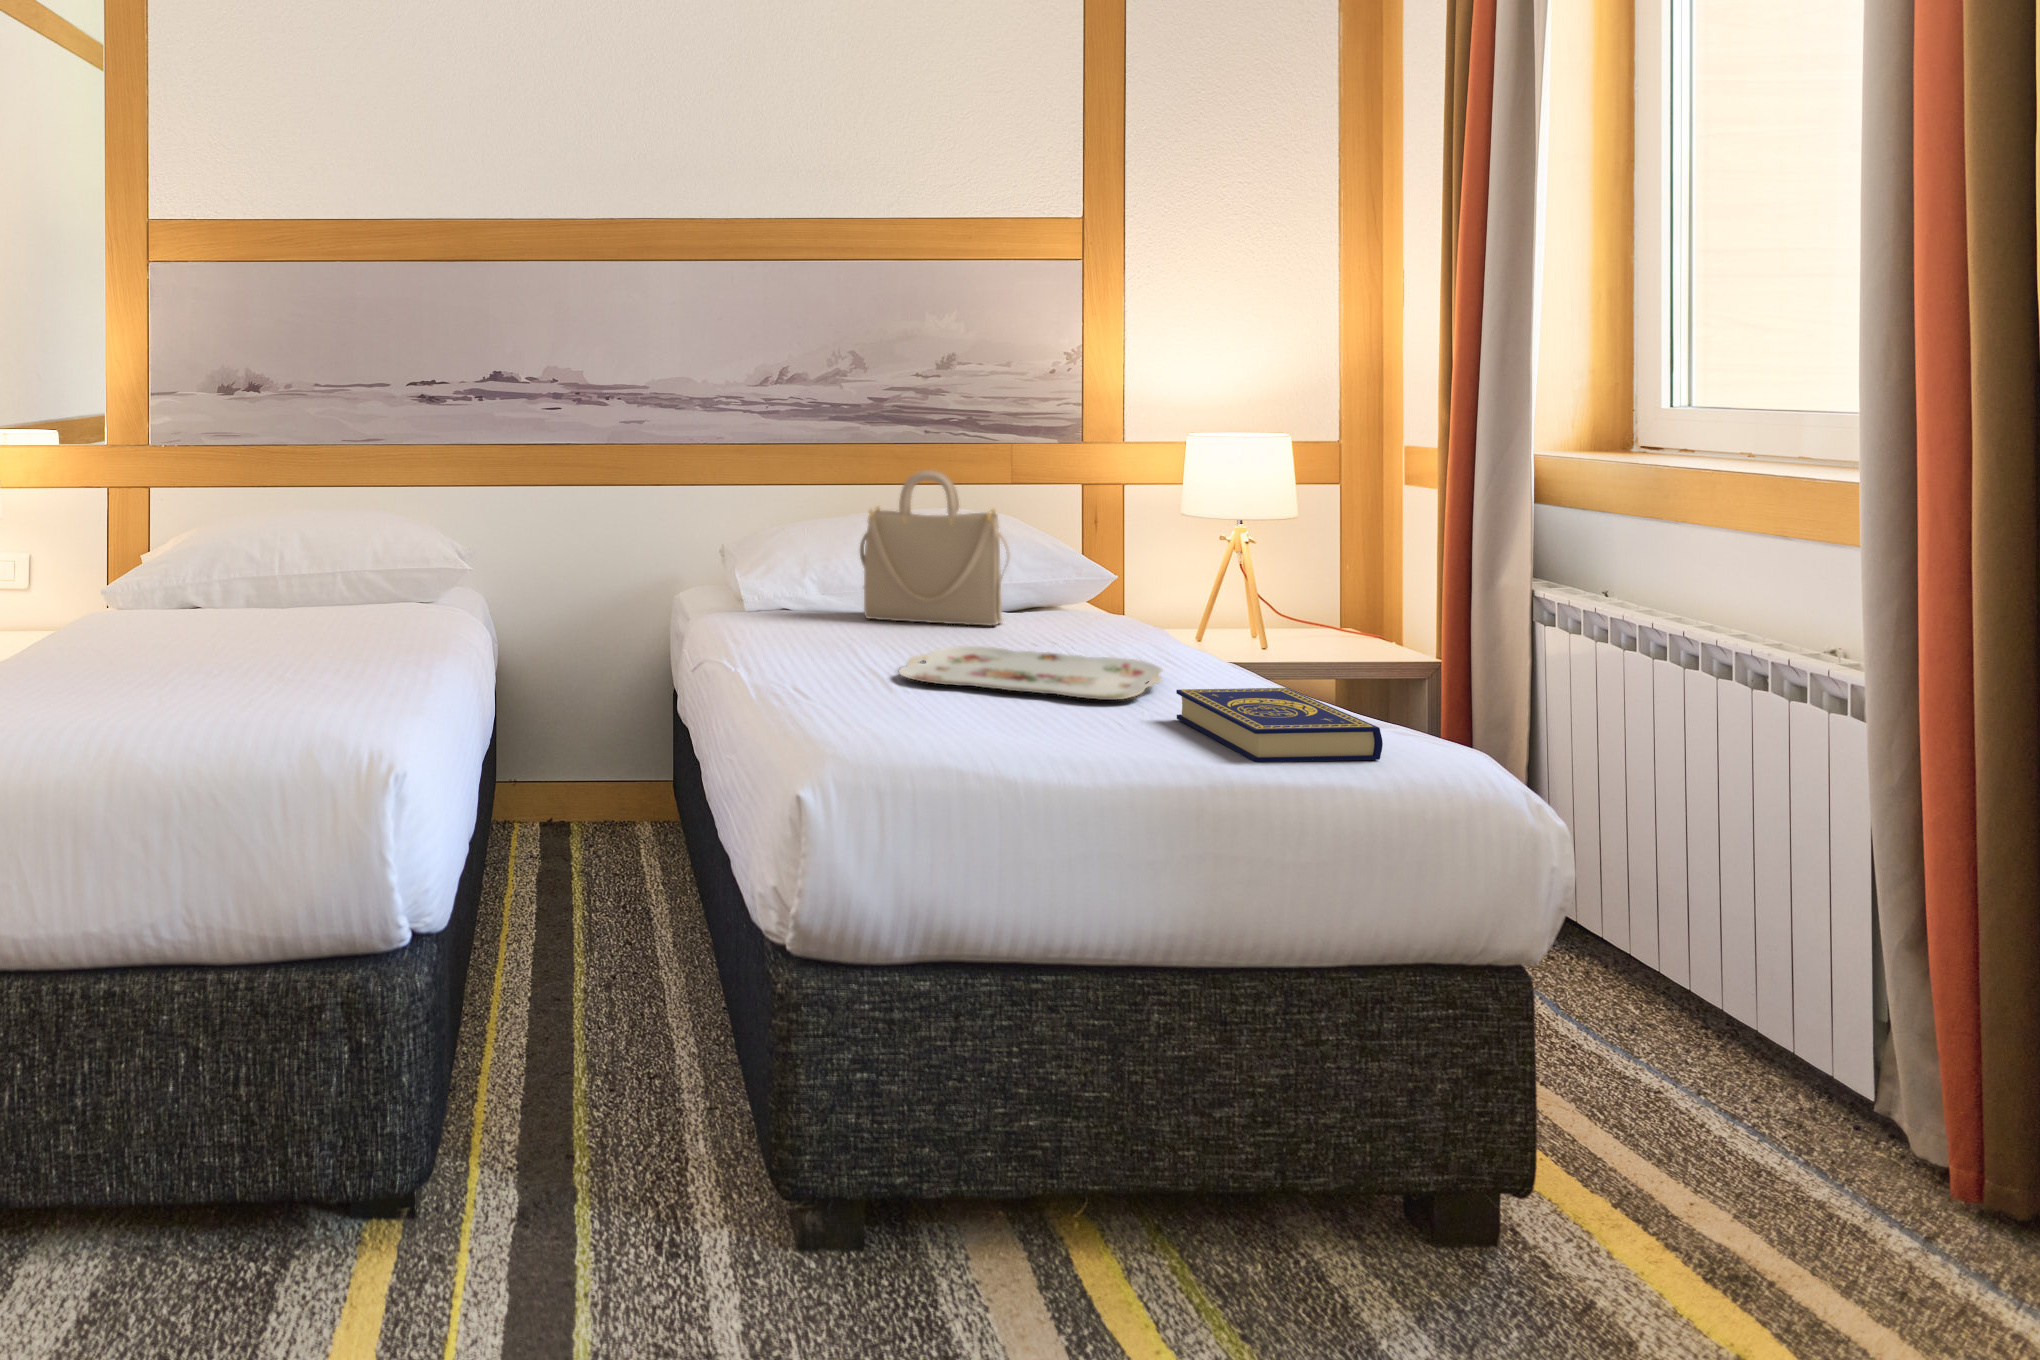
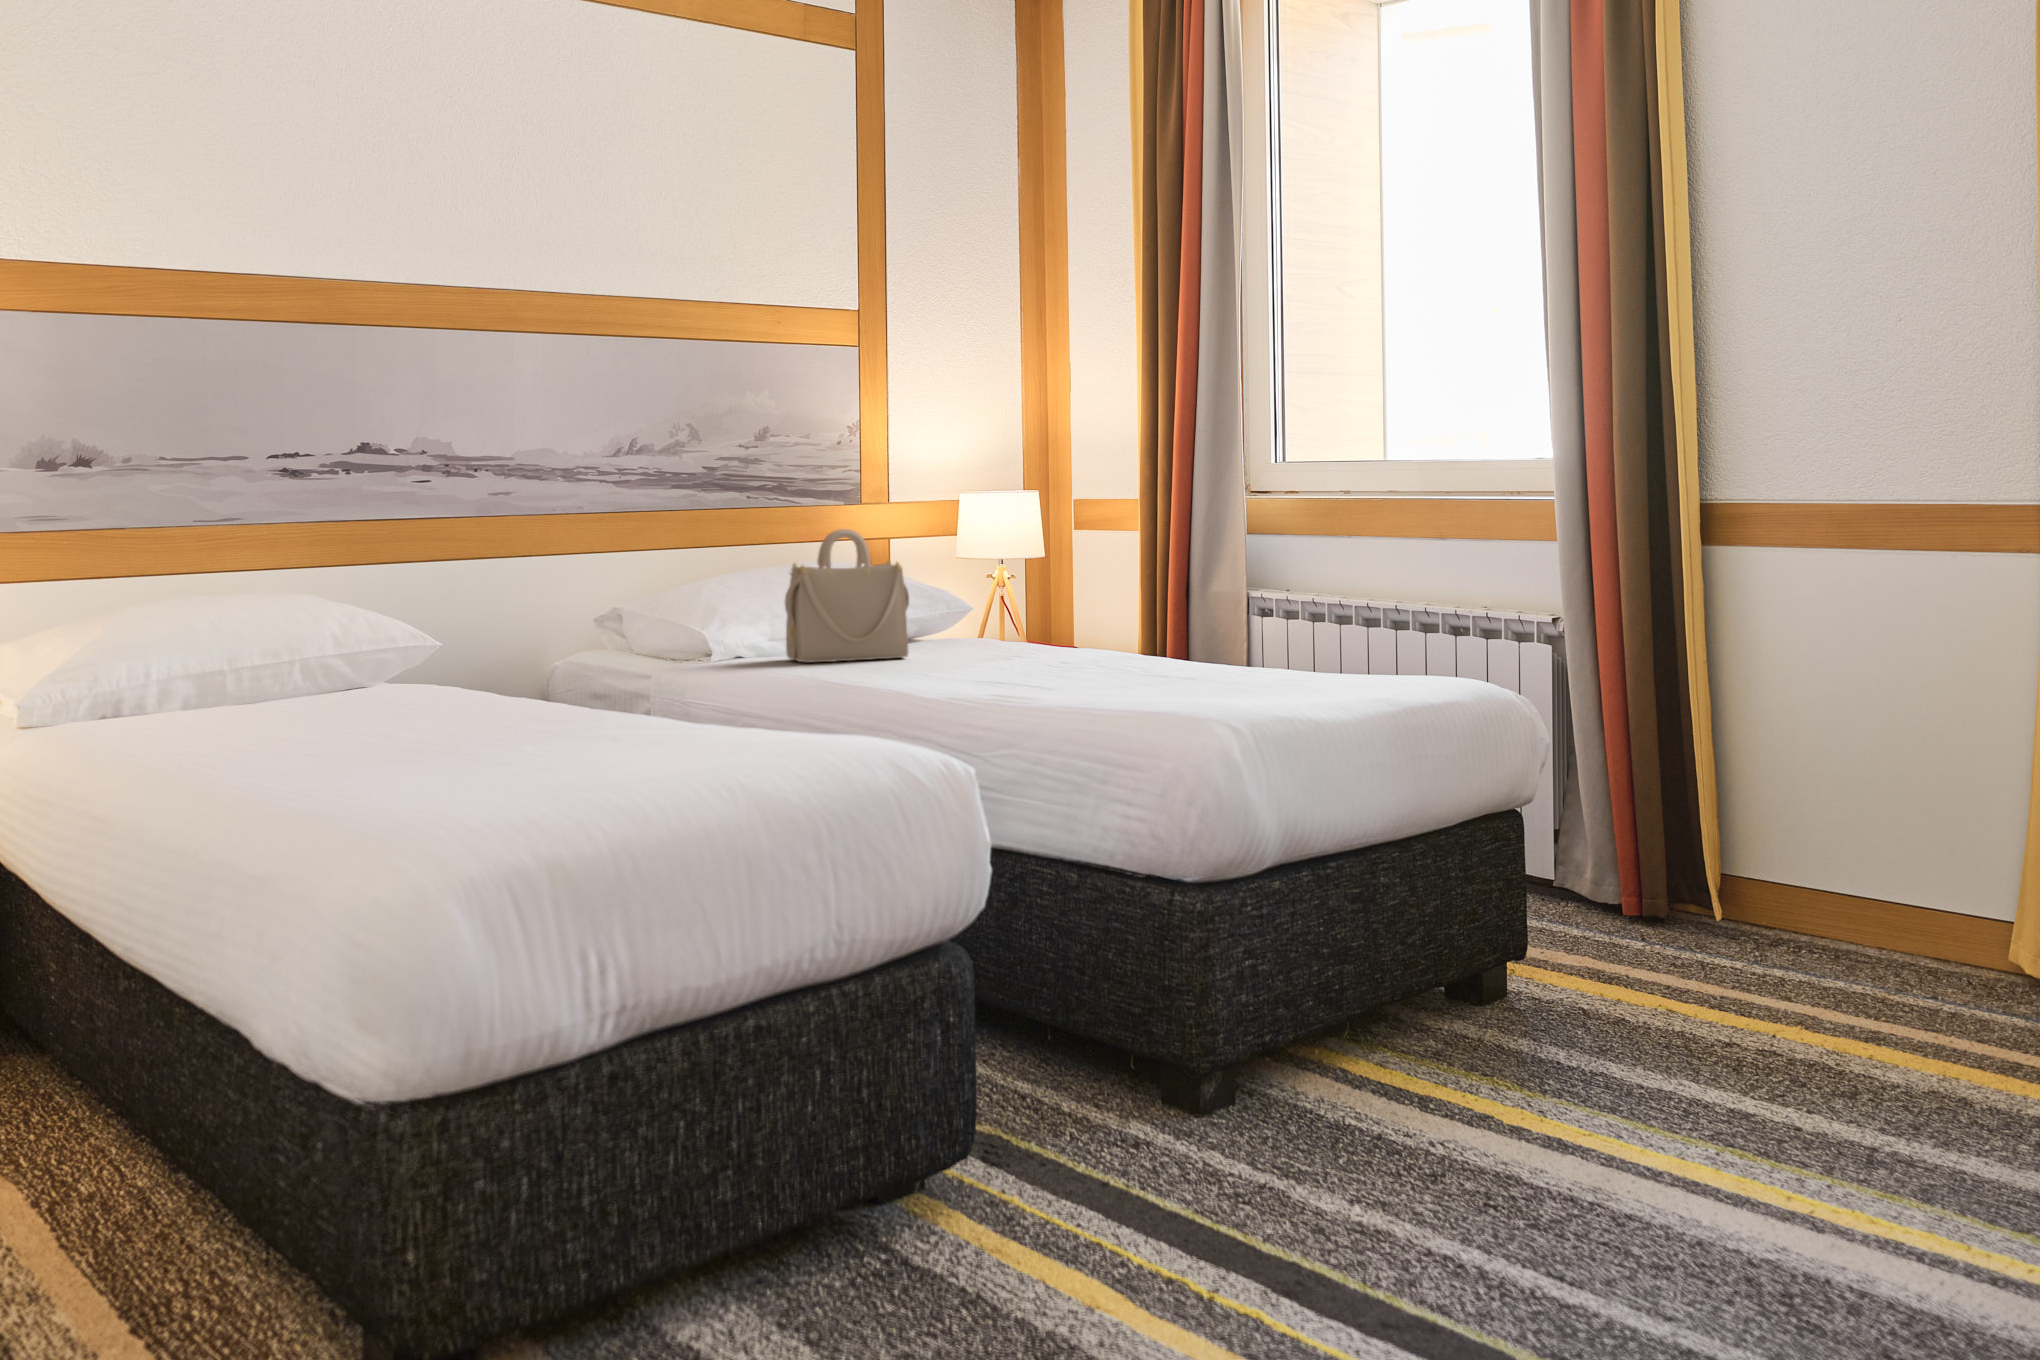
serving tray: present [899,646,1162,700] -> none [948,660,1149,687]
book: present [1176,688,1383,762] -> none [1196,657,1343,694]

